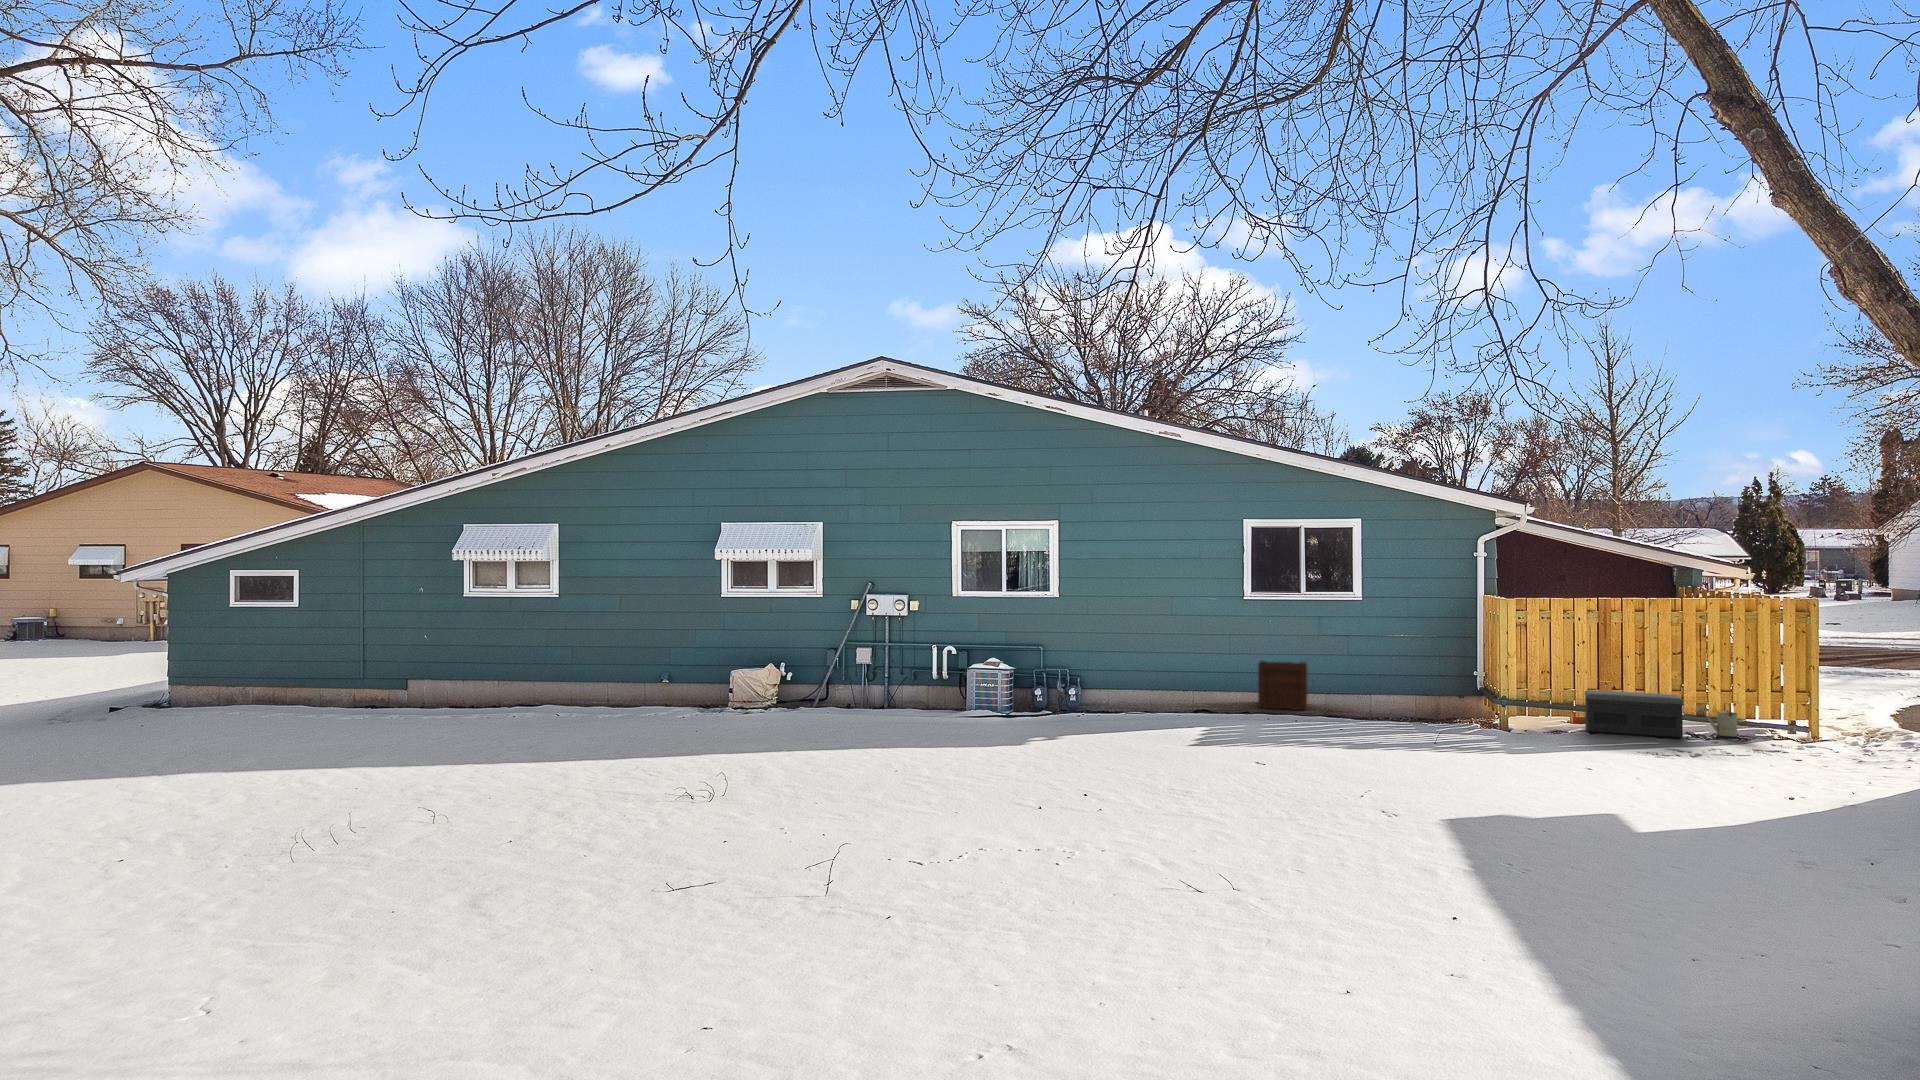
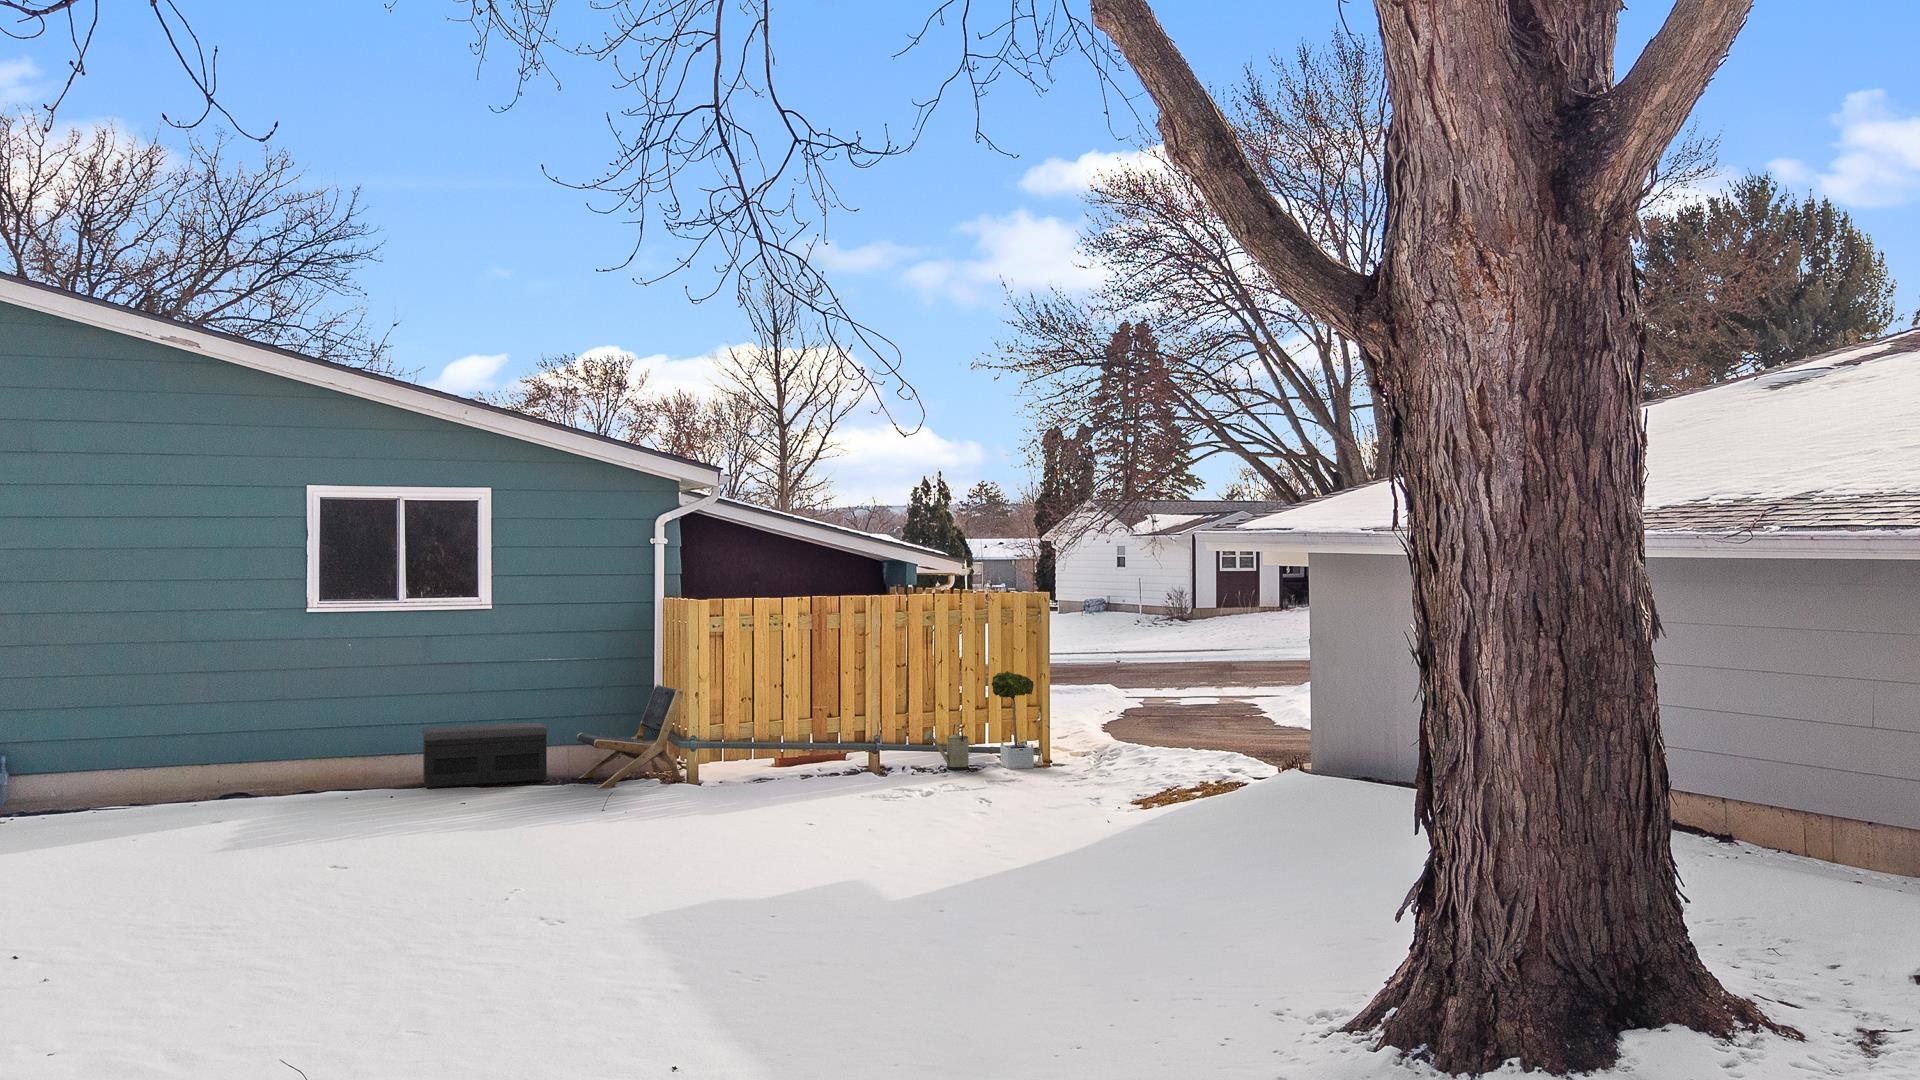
lounge chair: none [1422,656,1497,722] -> present [576,684,684,788]
wooden crate: present [1258,661,1308,710] -> none [309,709,397,799]
potted tree: none [1761,665,1802,744] -> present [992,671,1034,769]
storage bench: present [1585,690,1683,738] -> present [422,722,547,789]

